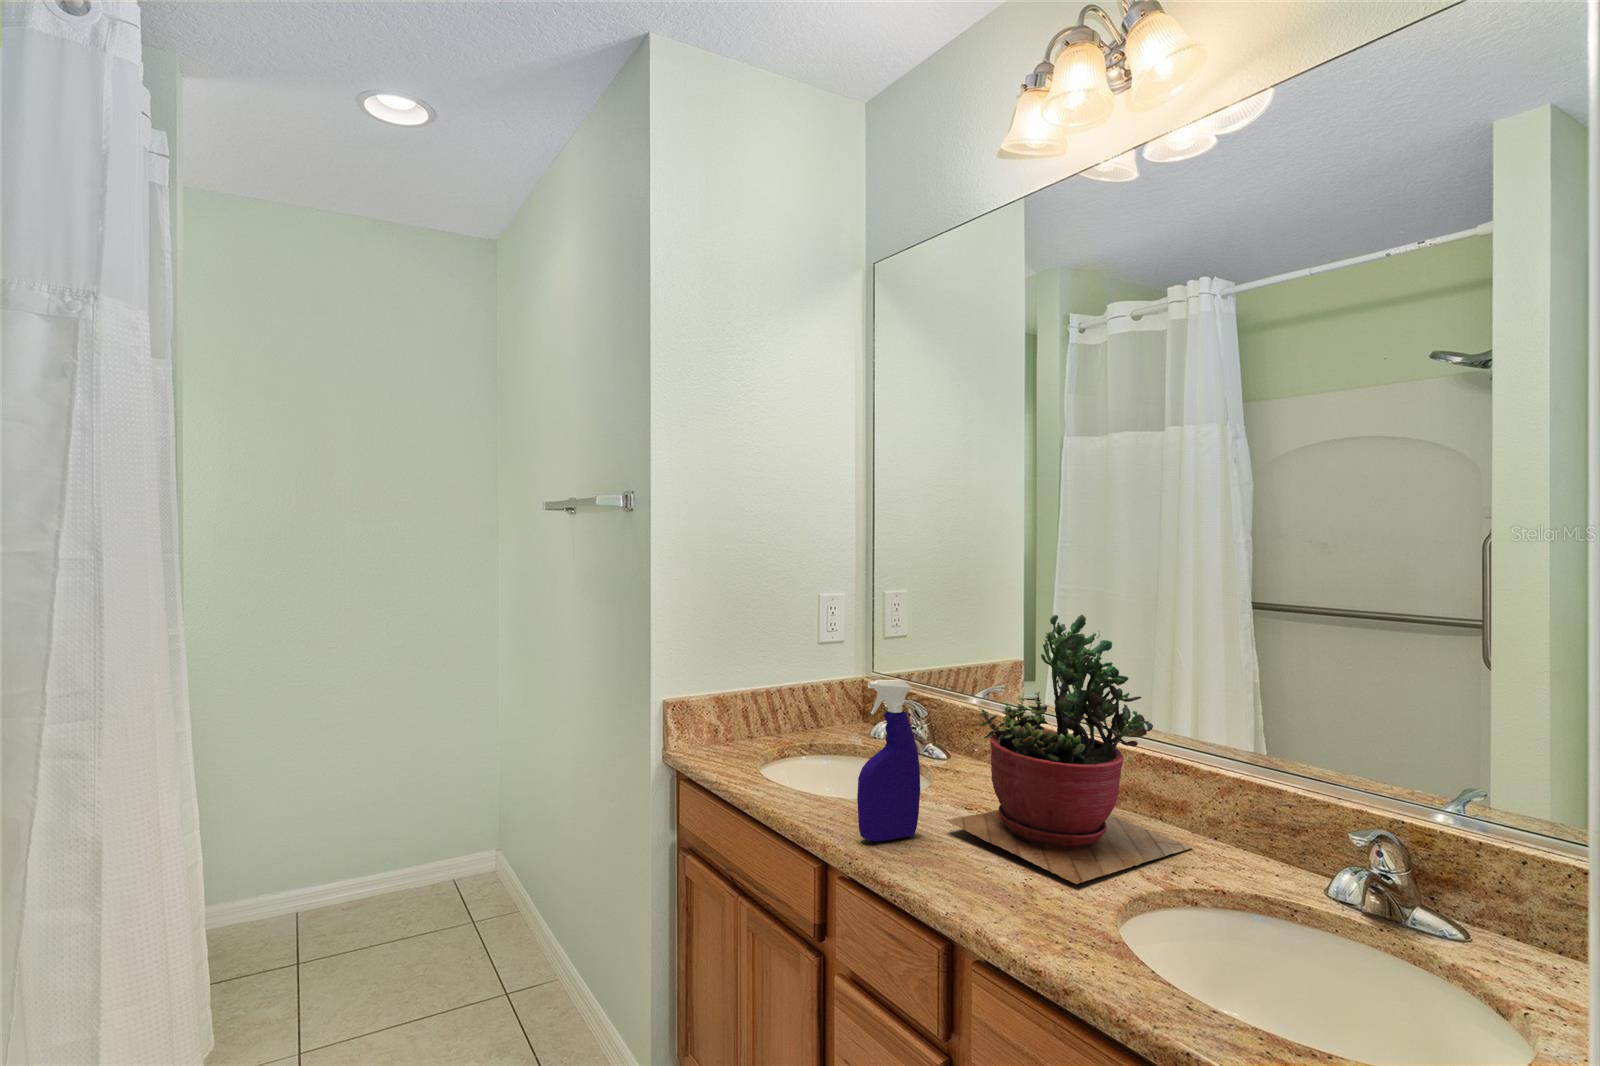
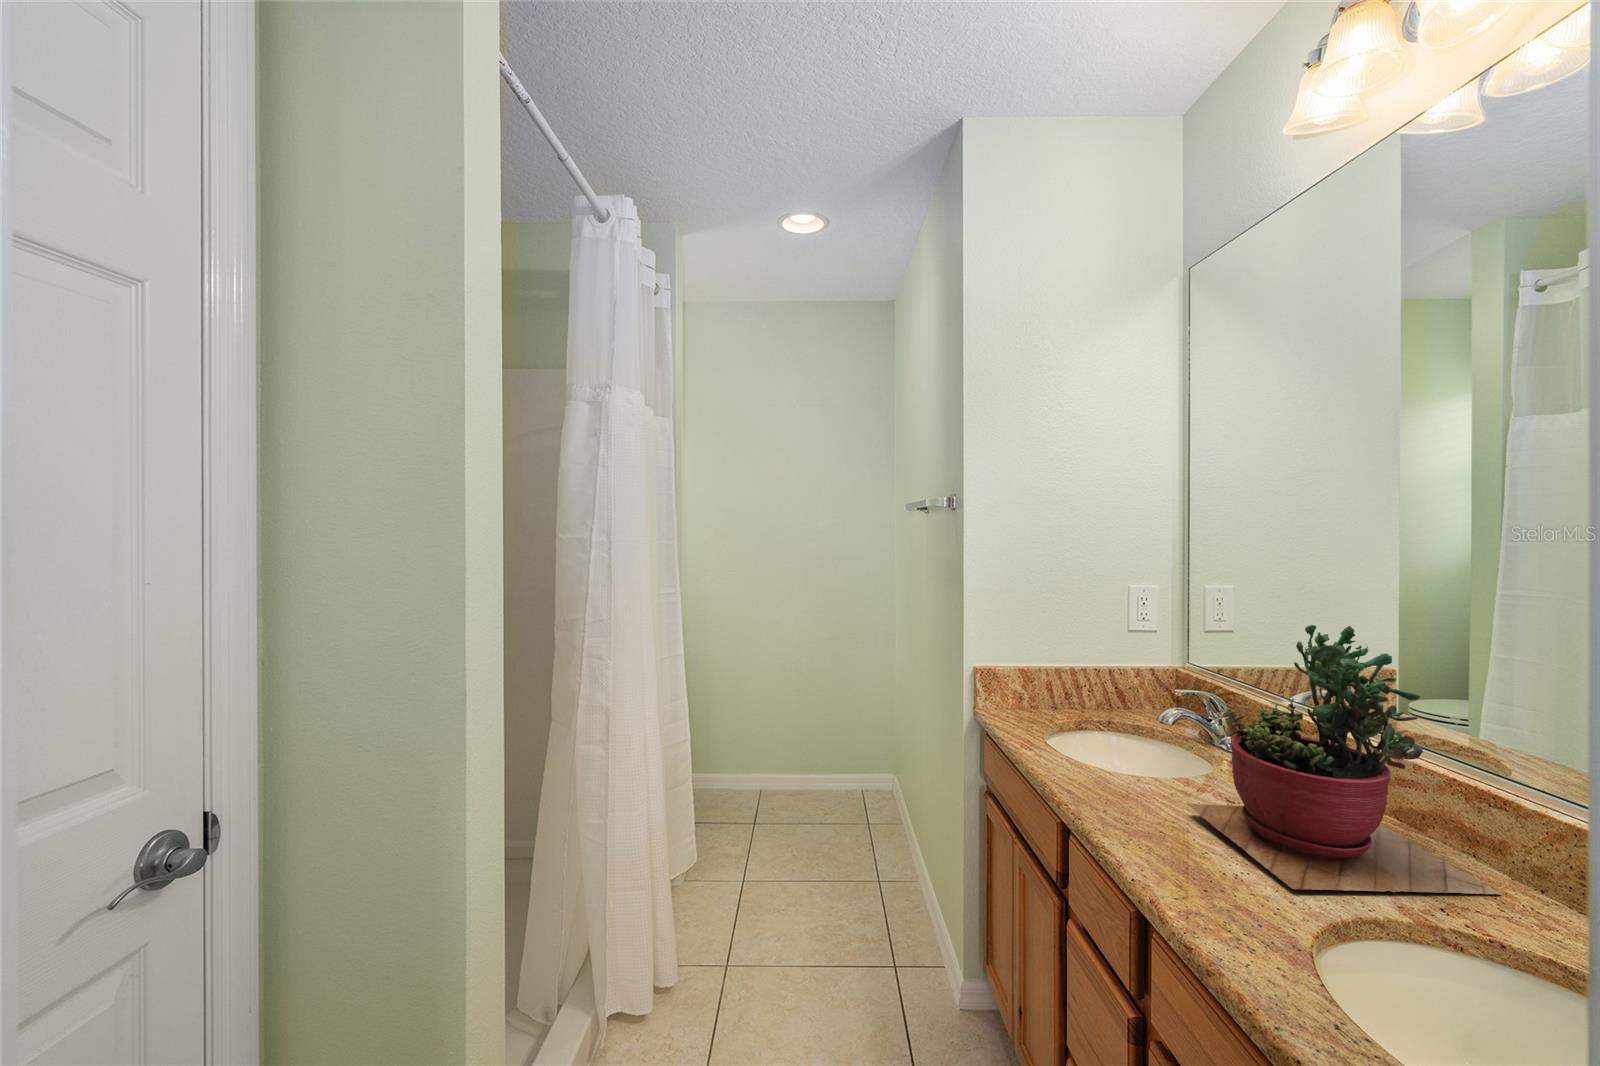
spray bottle: present [857,680,920,841] -> none [1092,672,1157,811]

